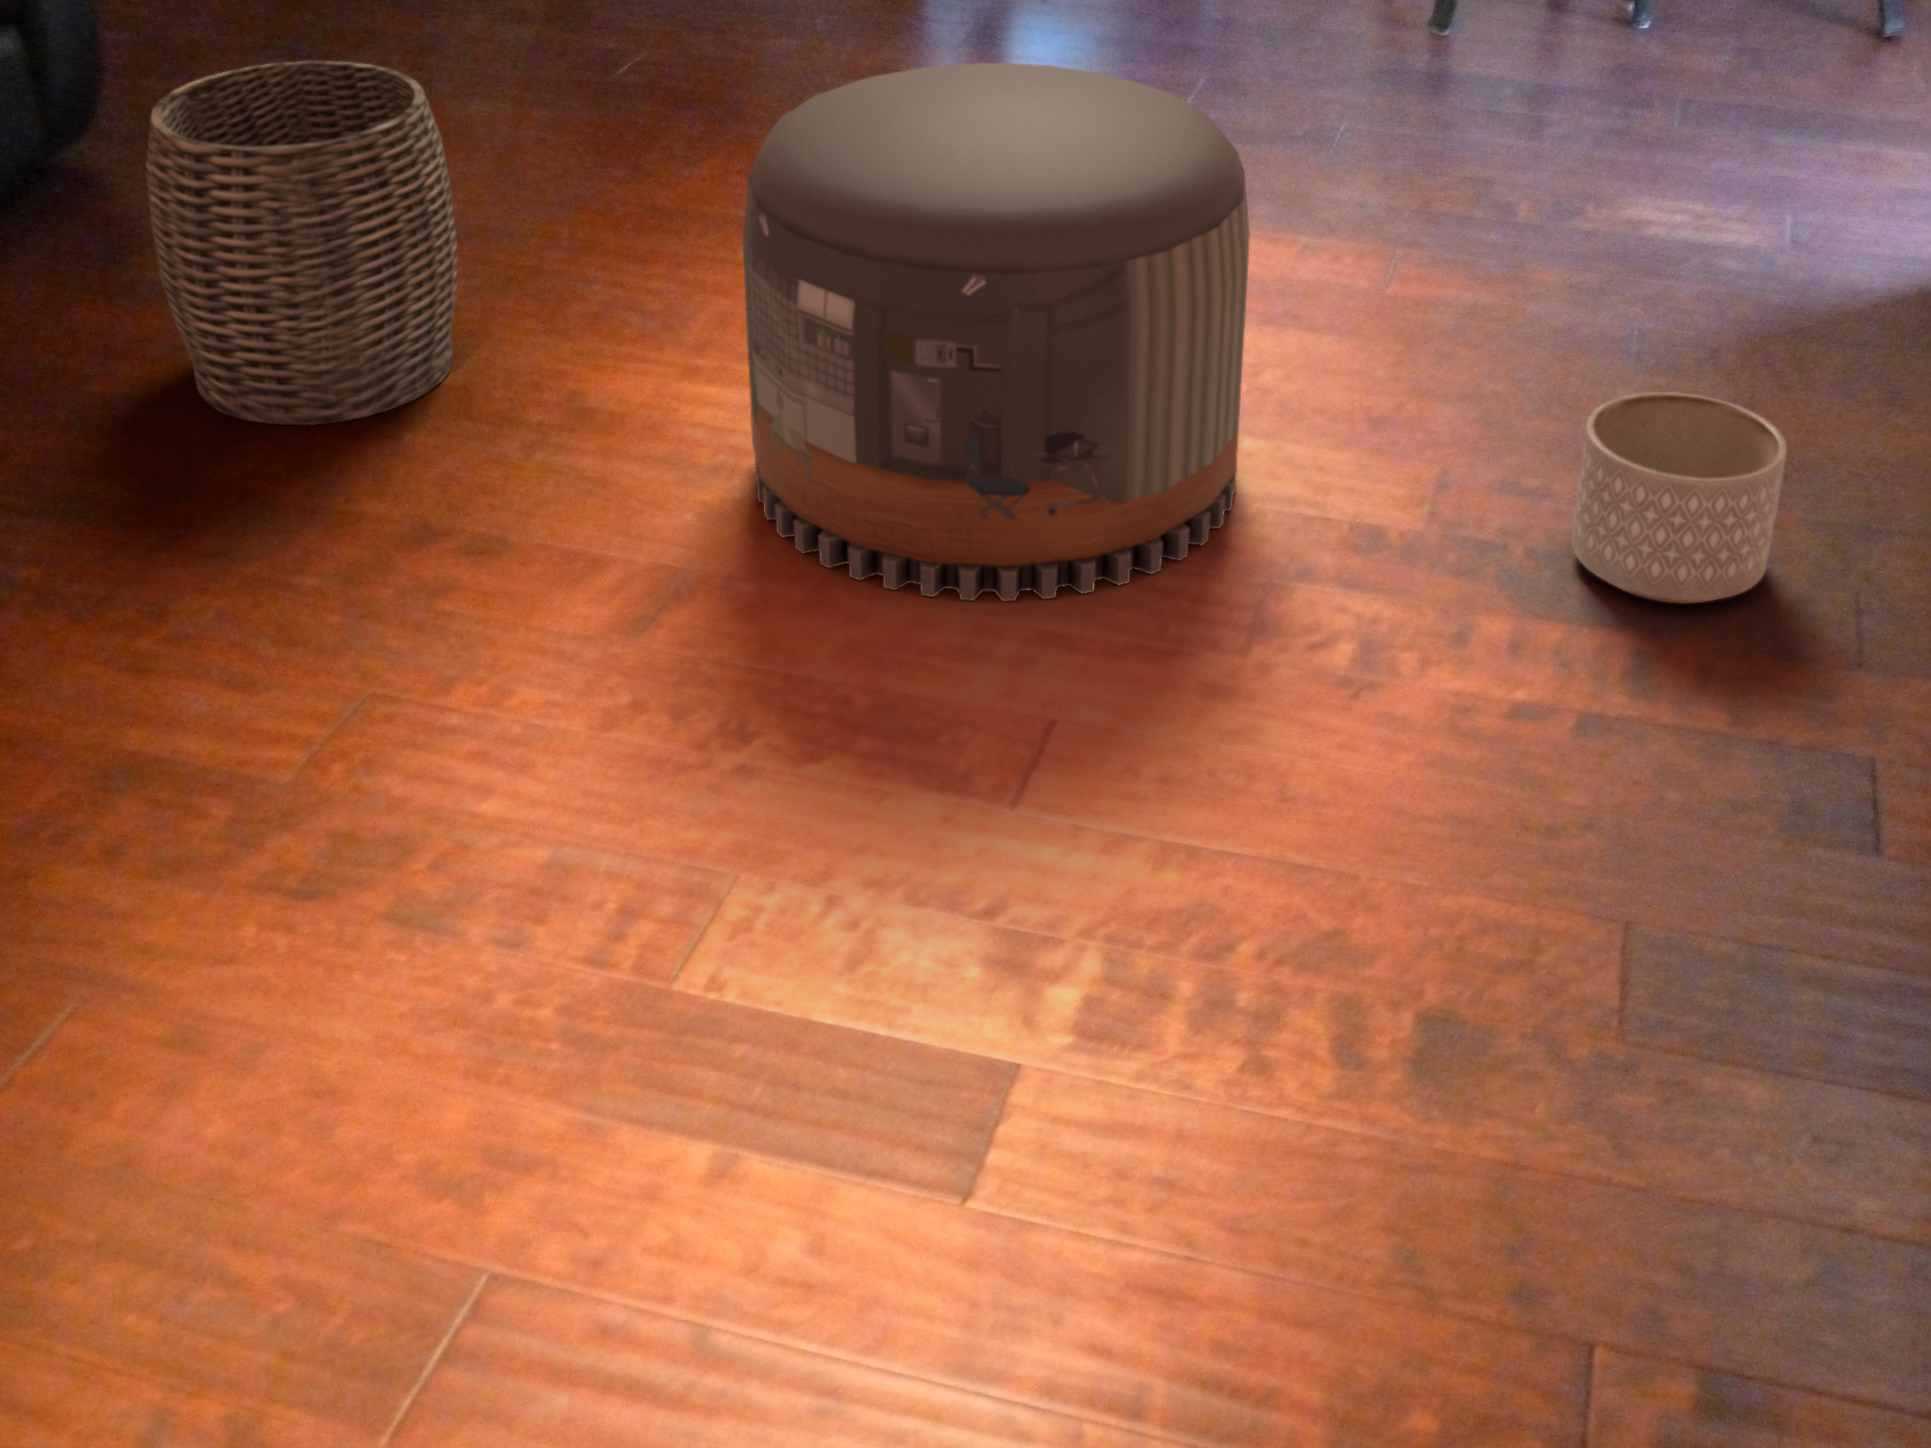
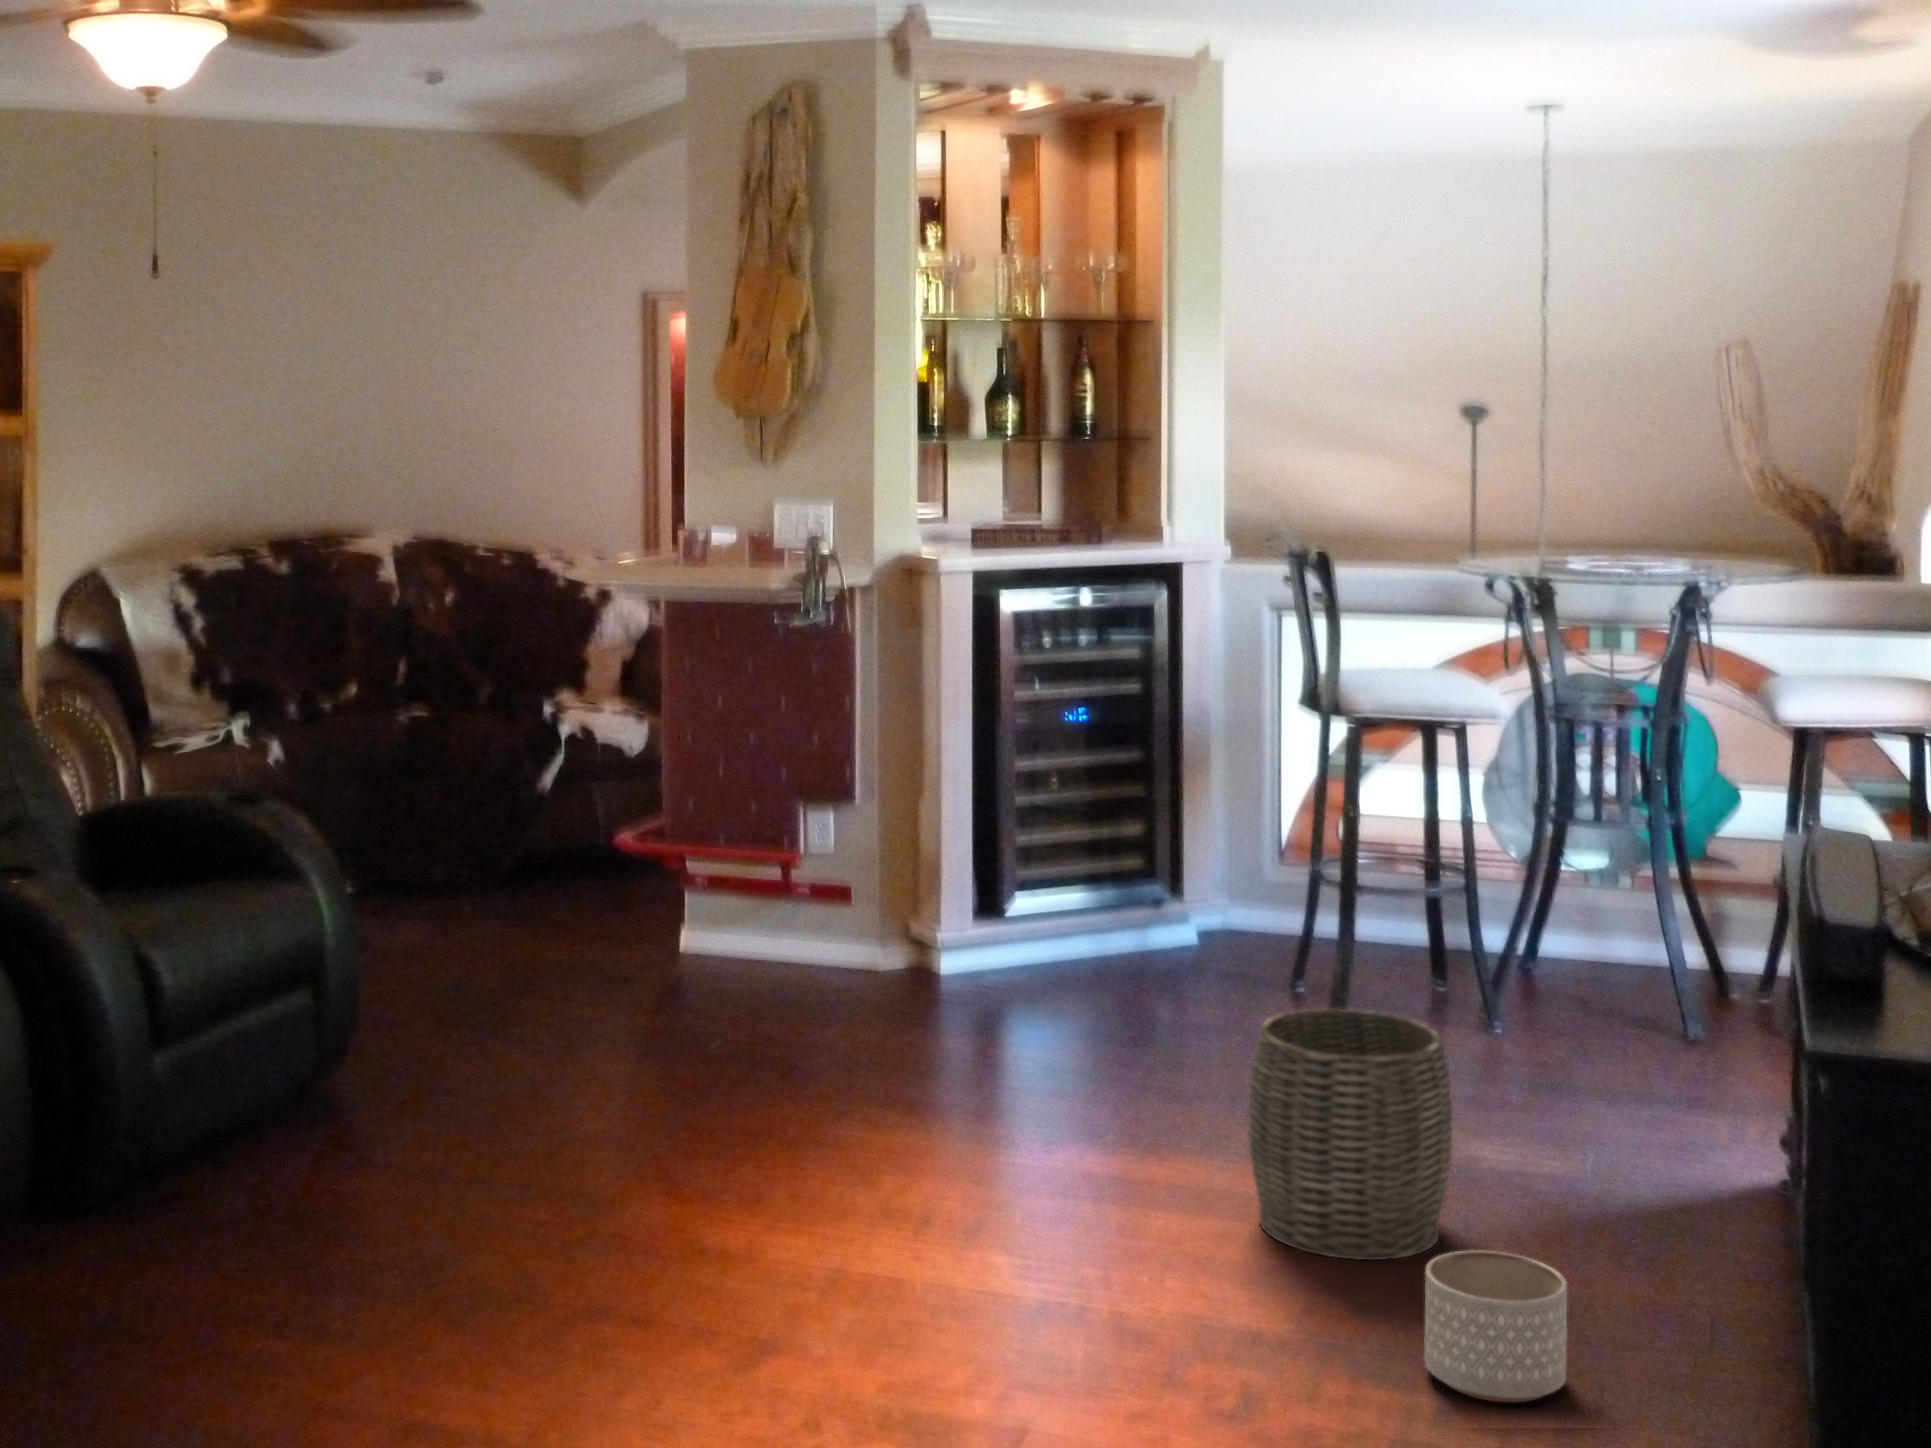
woven basket: present [146,61,458,425] -> present [1249,1009,1452,1260]
pouf: present [743,63,1250,601] -> none [840,1016,1184,1386]

